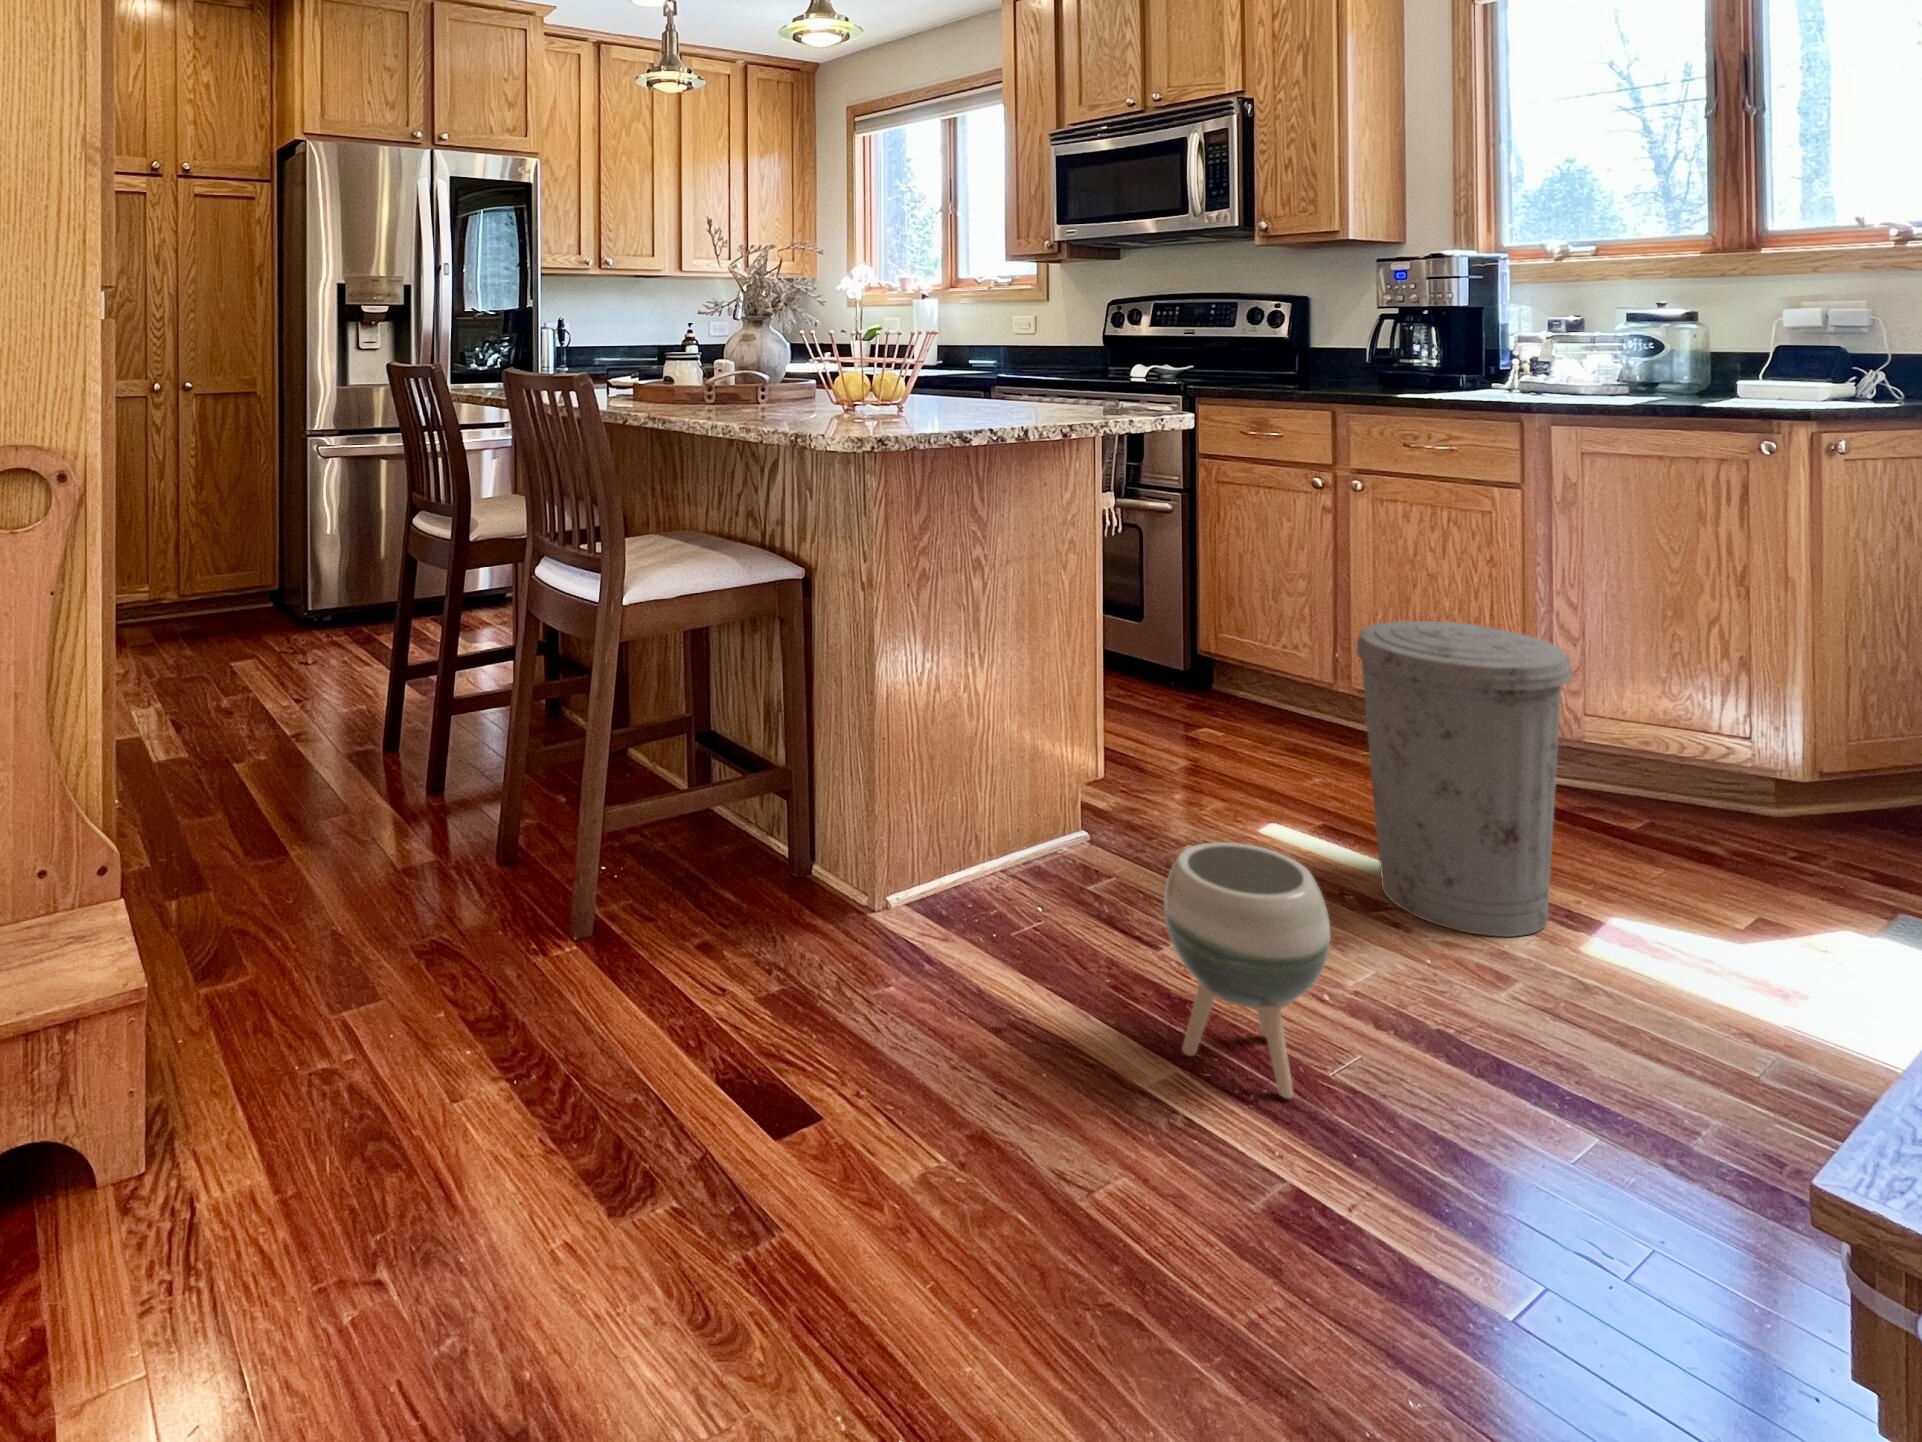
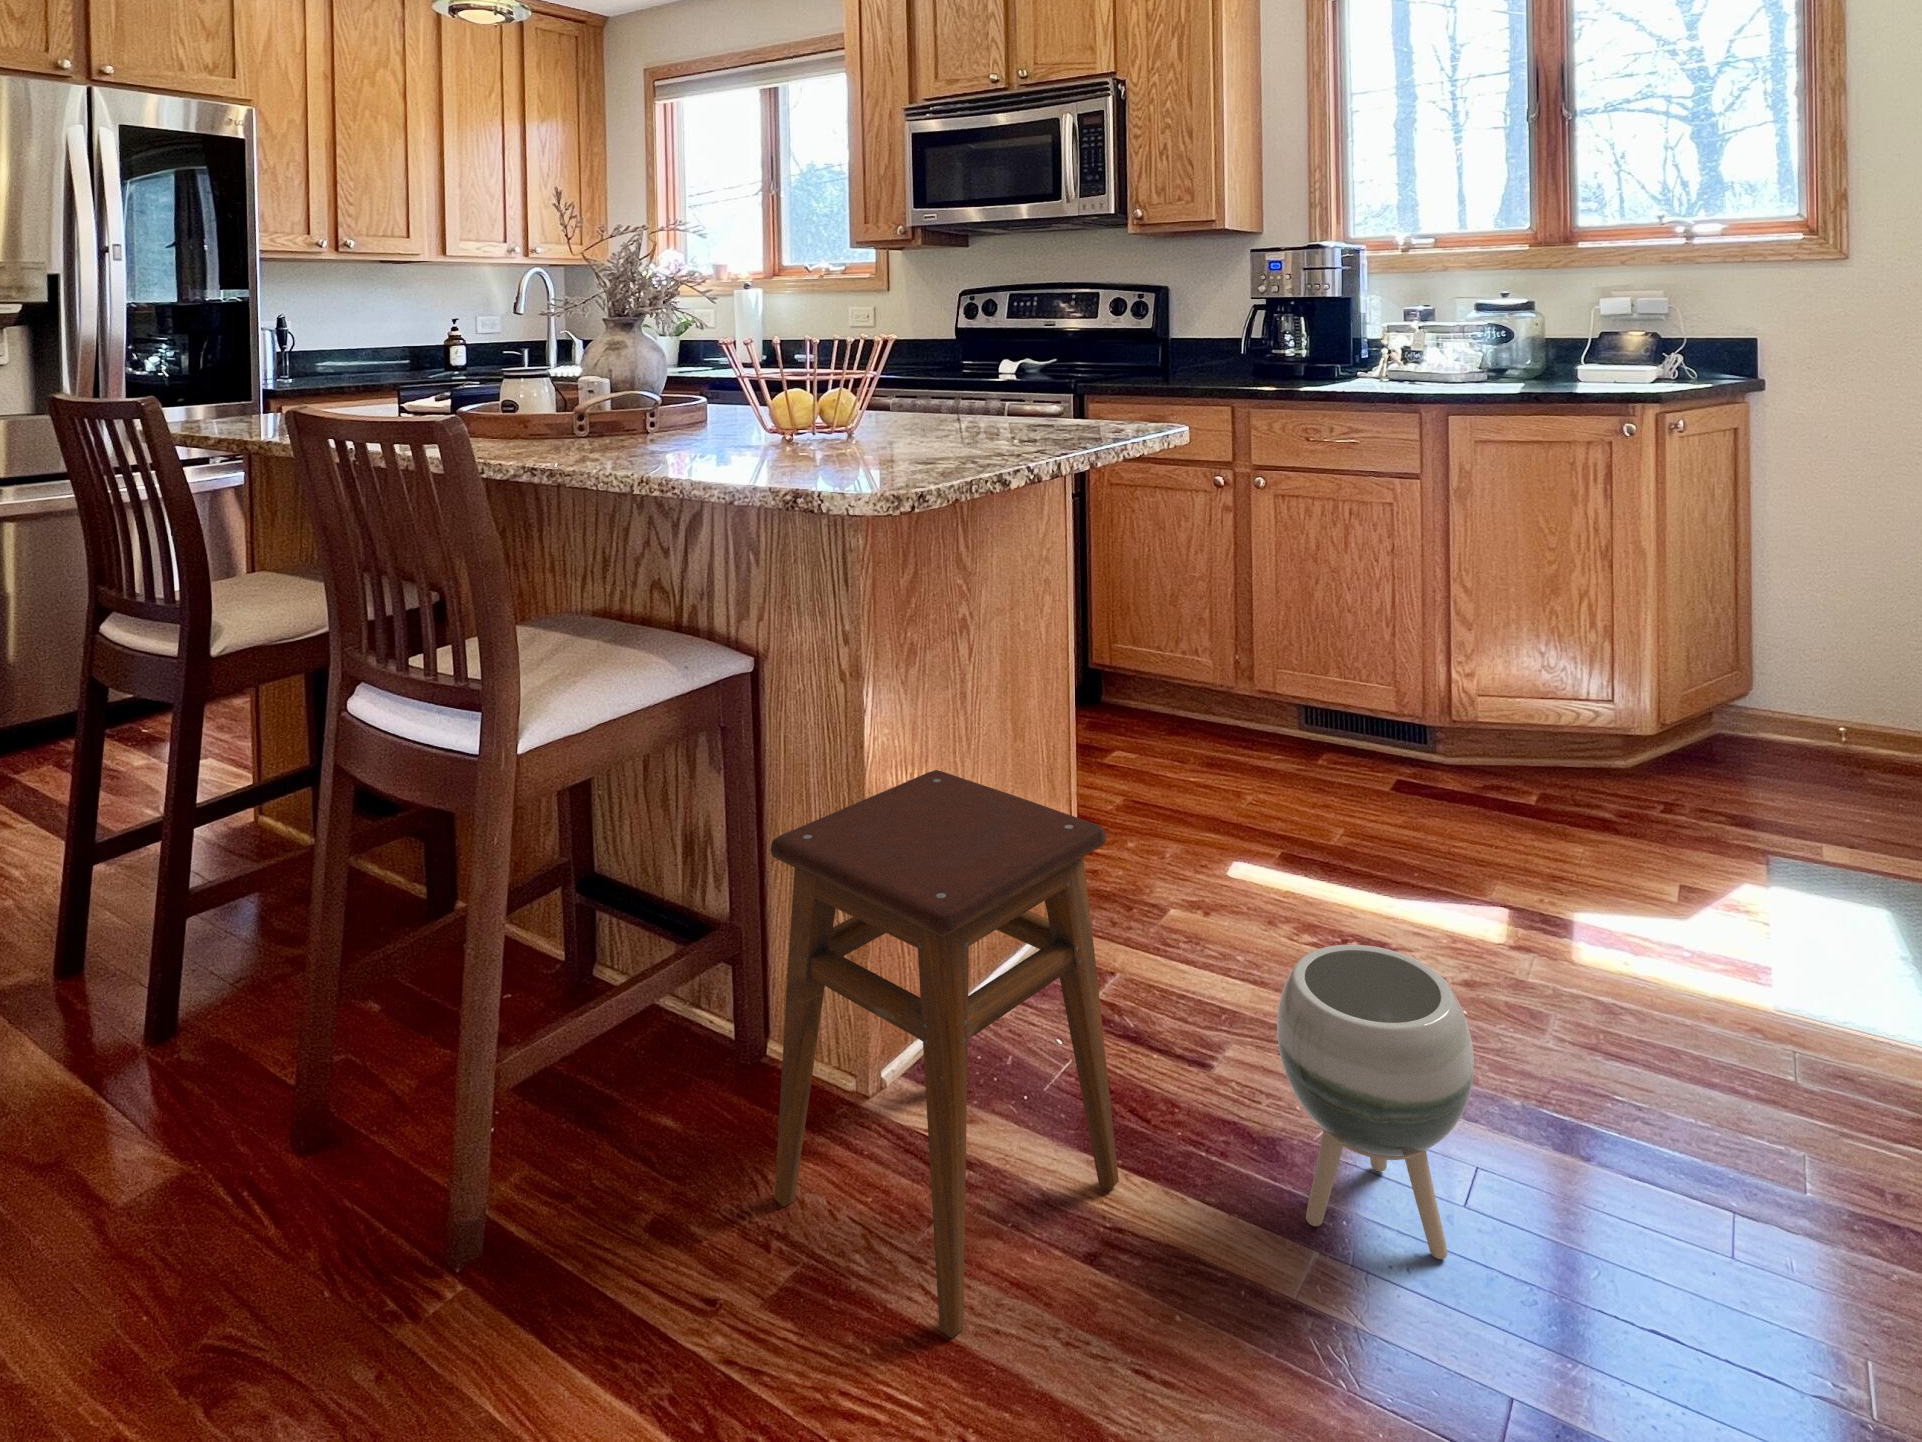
trash can: present [1357,621,1571,937] -> none [1345,629,1555,963]
stool: none [785,667,1040,1045] -> present [770,770,1119,1338]

